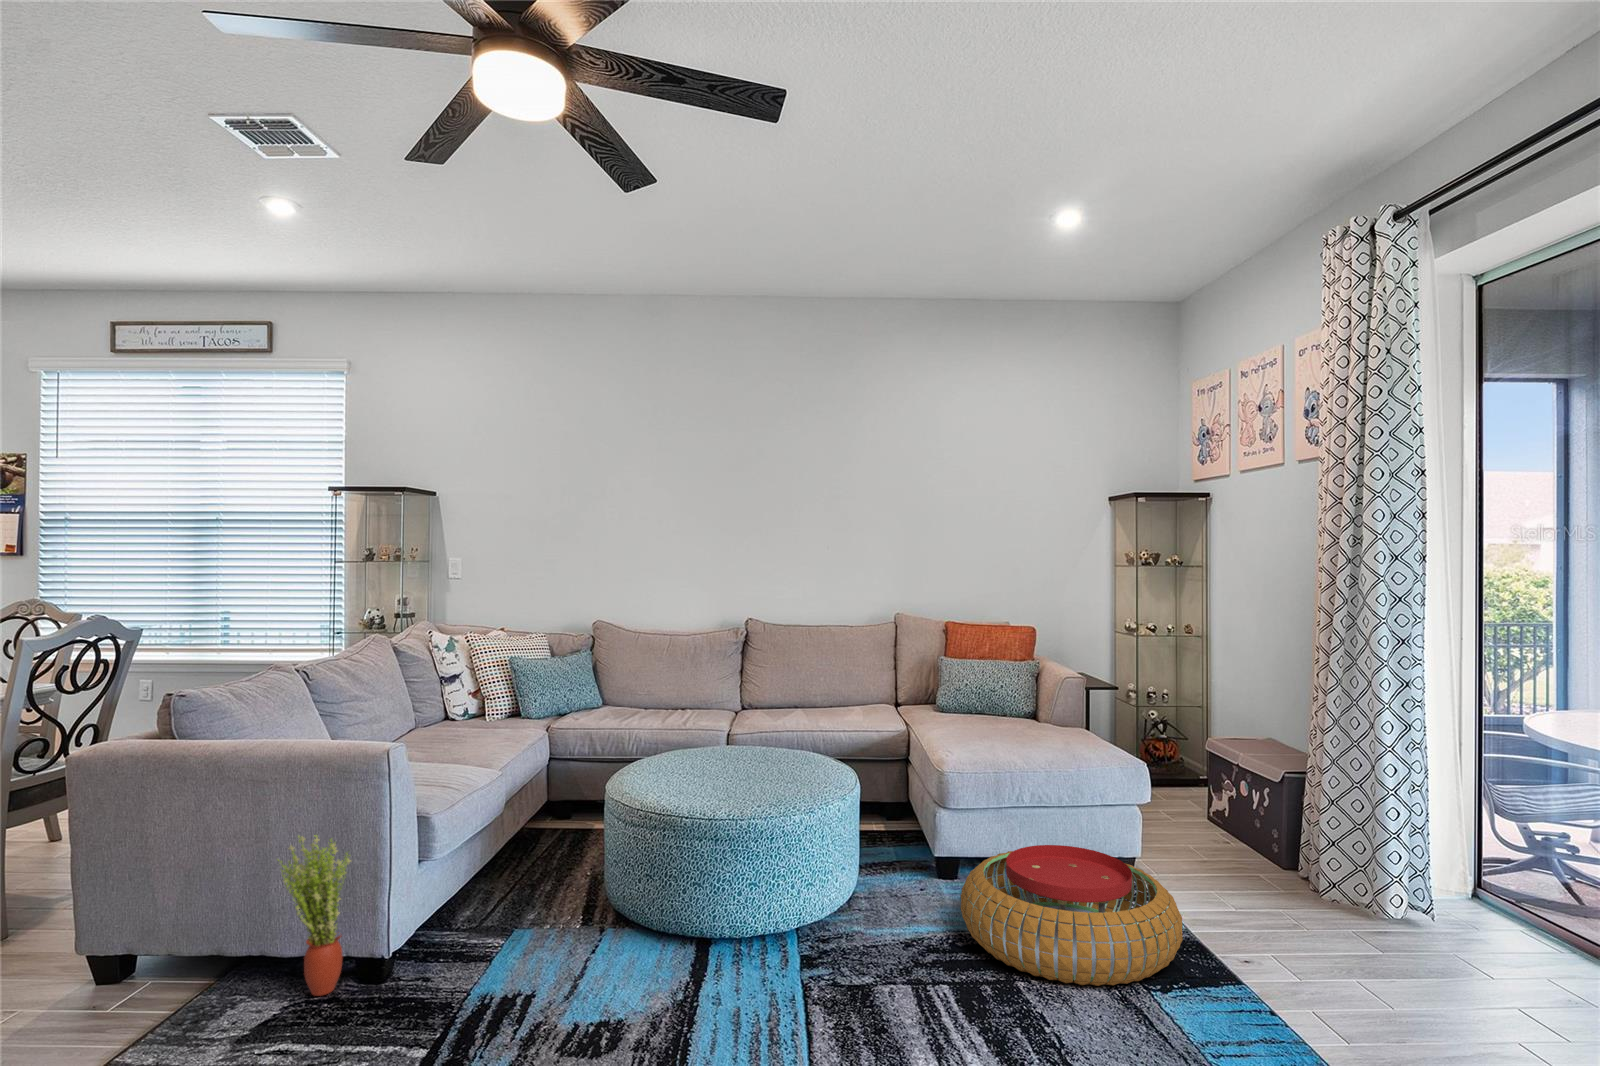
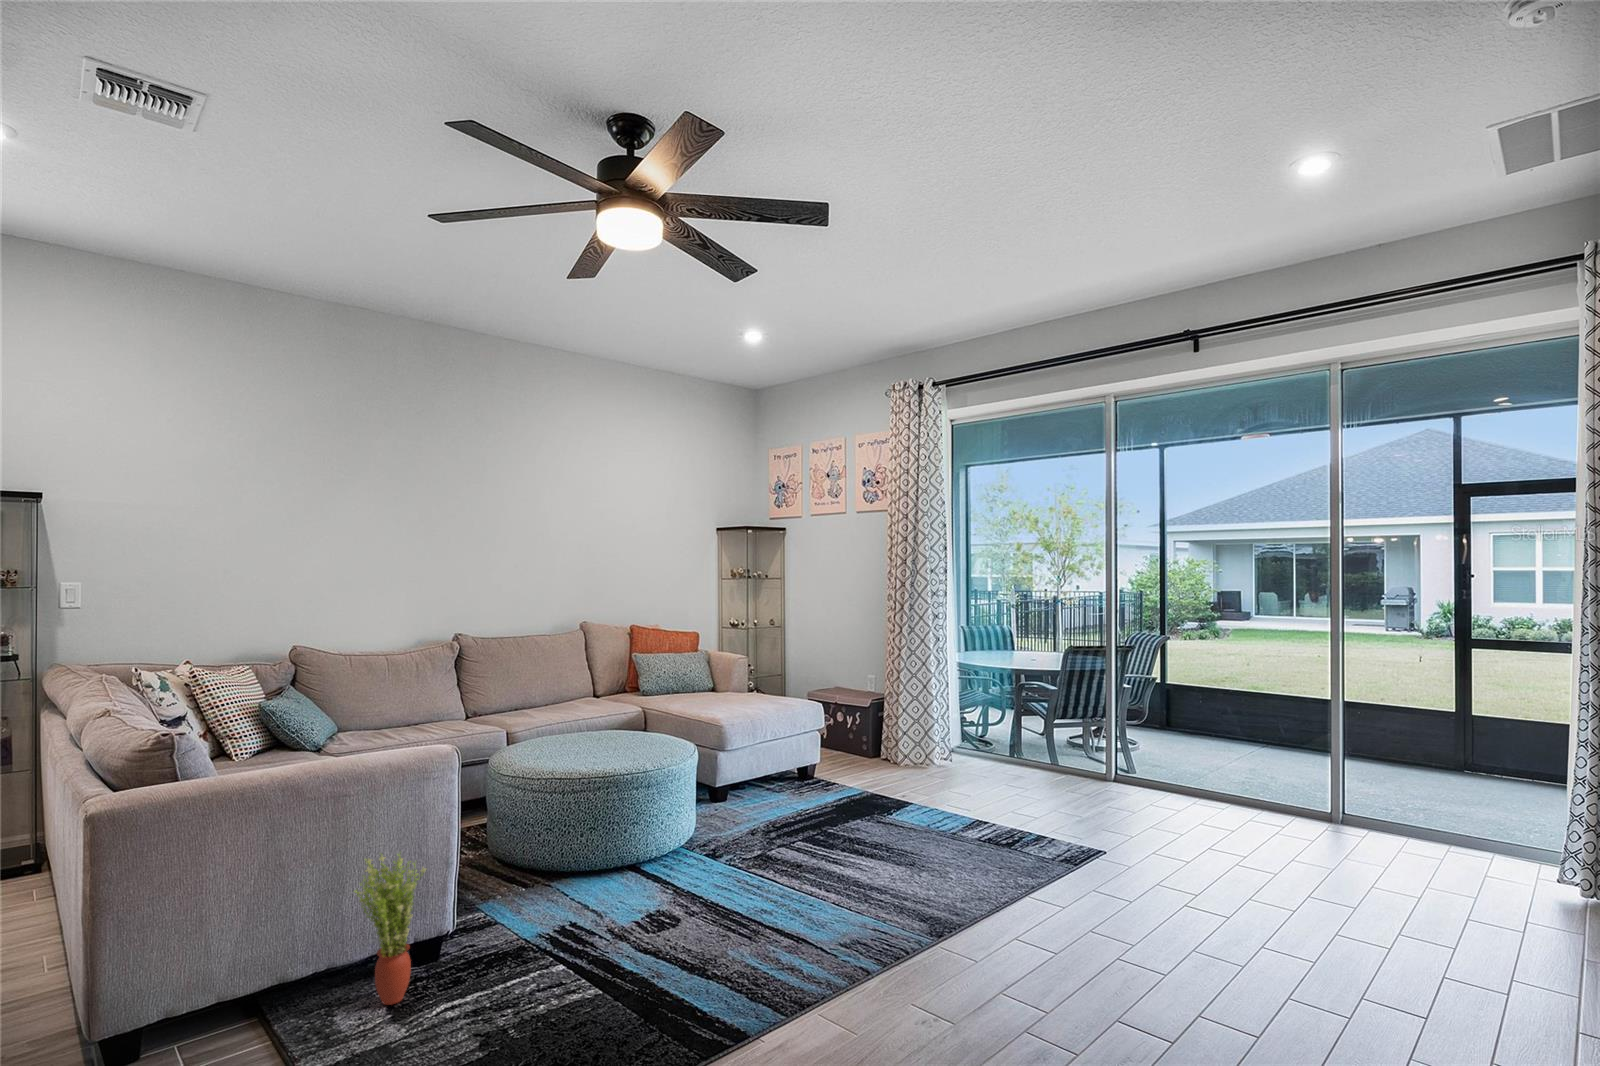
pouf: present [961,845,1183,986] -> none [766,757,898,832]

